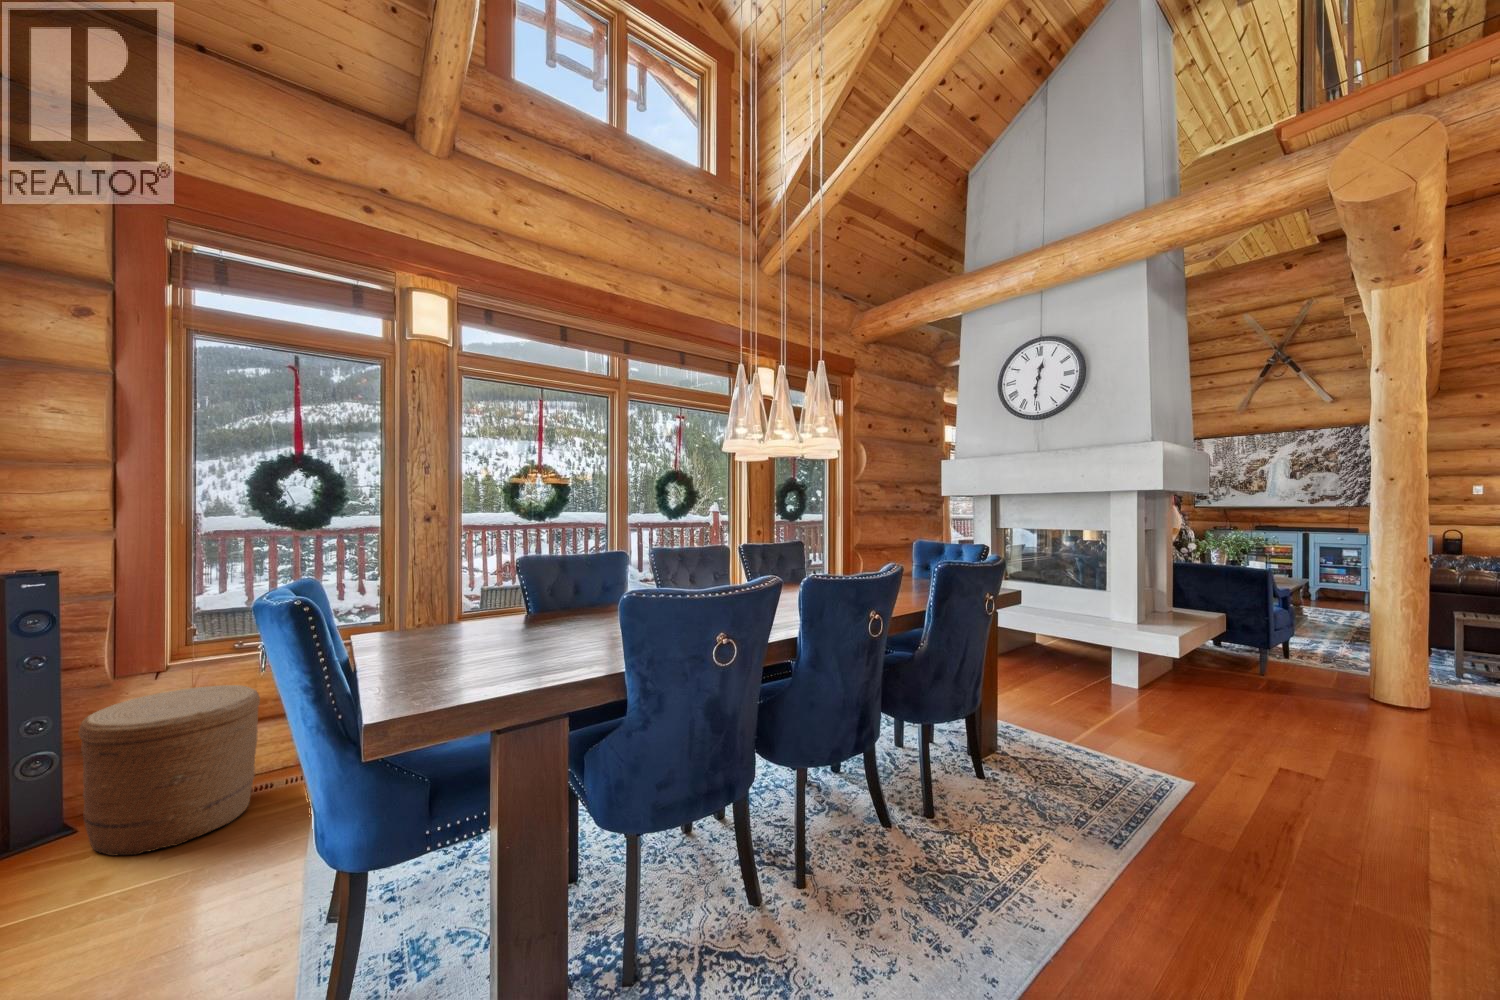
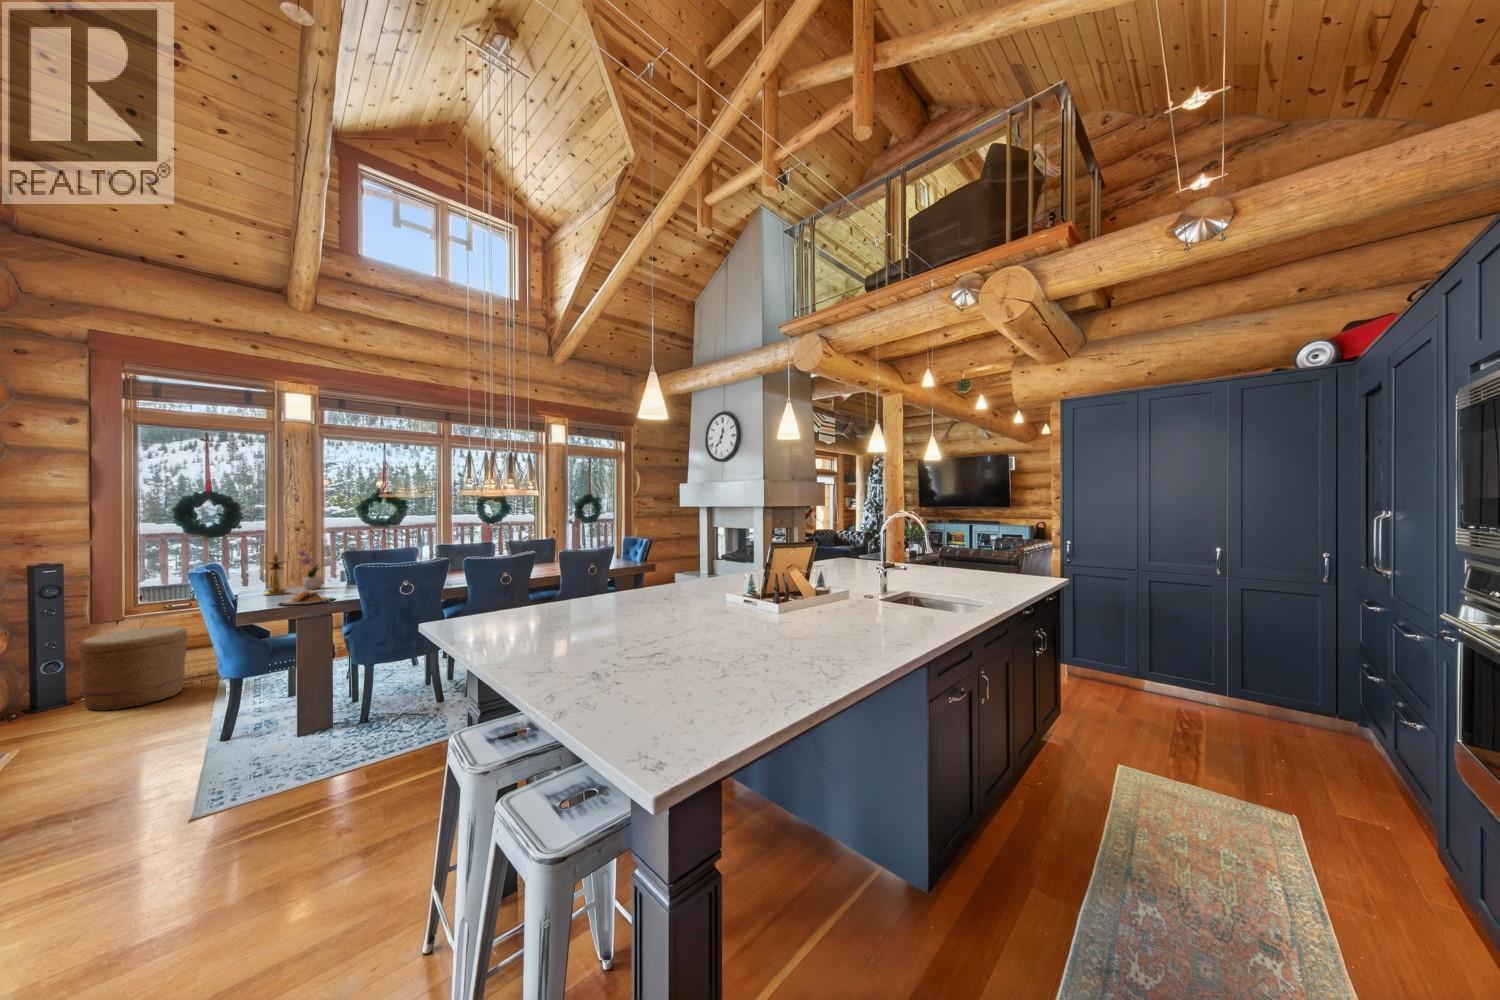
flower arrangement: none [444,538,492,633] -> present [298,547,323,589]
candlestick: none [386,555,430,647] -> present [265,553,287,595]
plate: none [425,648,538,690] -> present [279,590,335,606]

